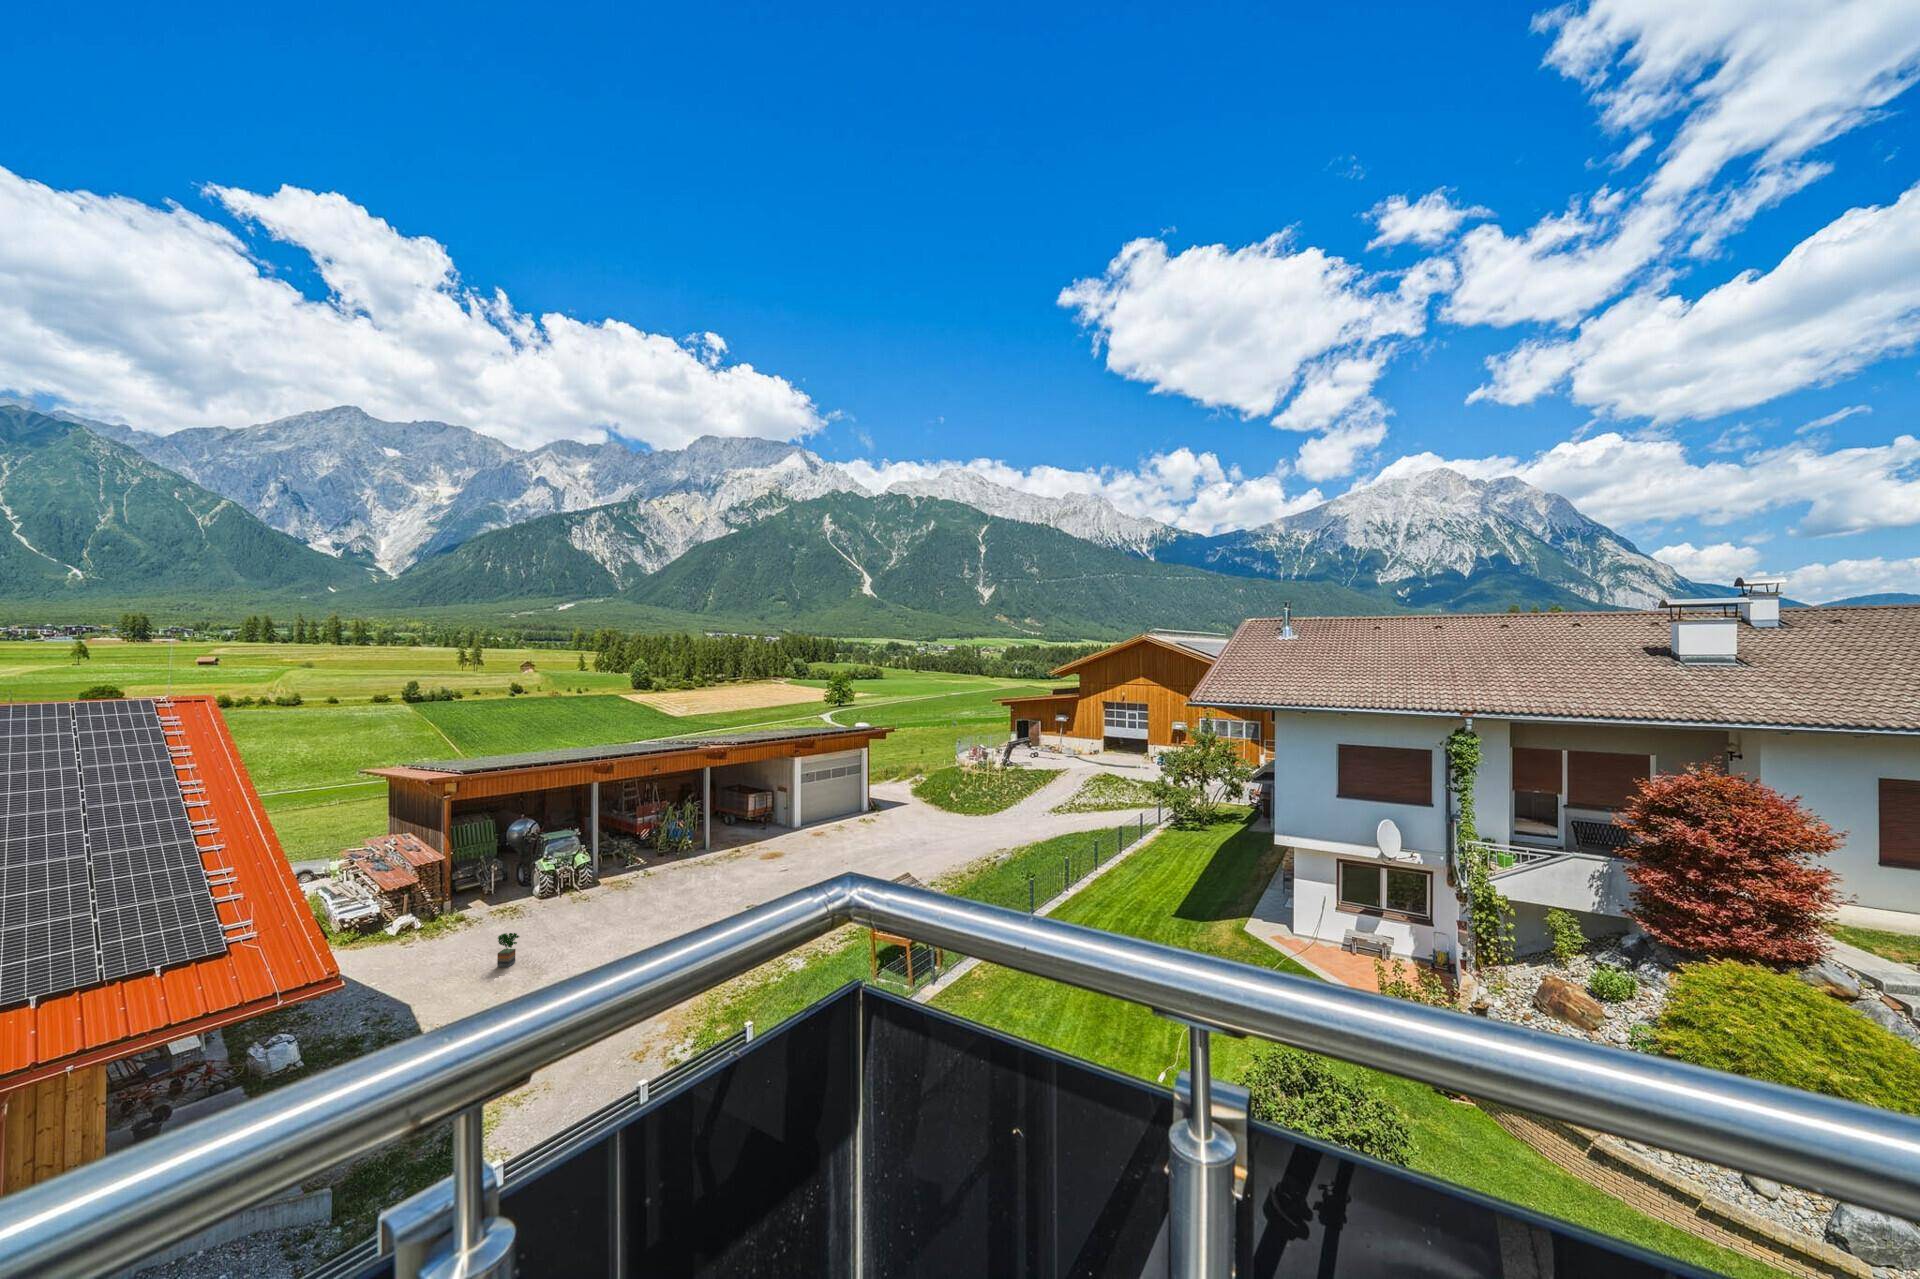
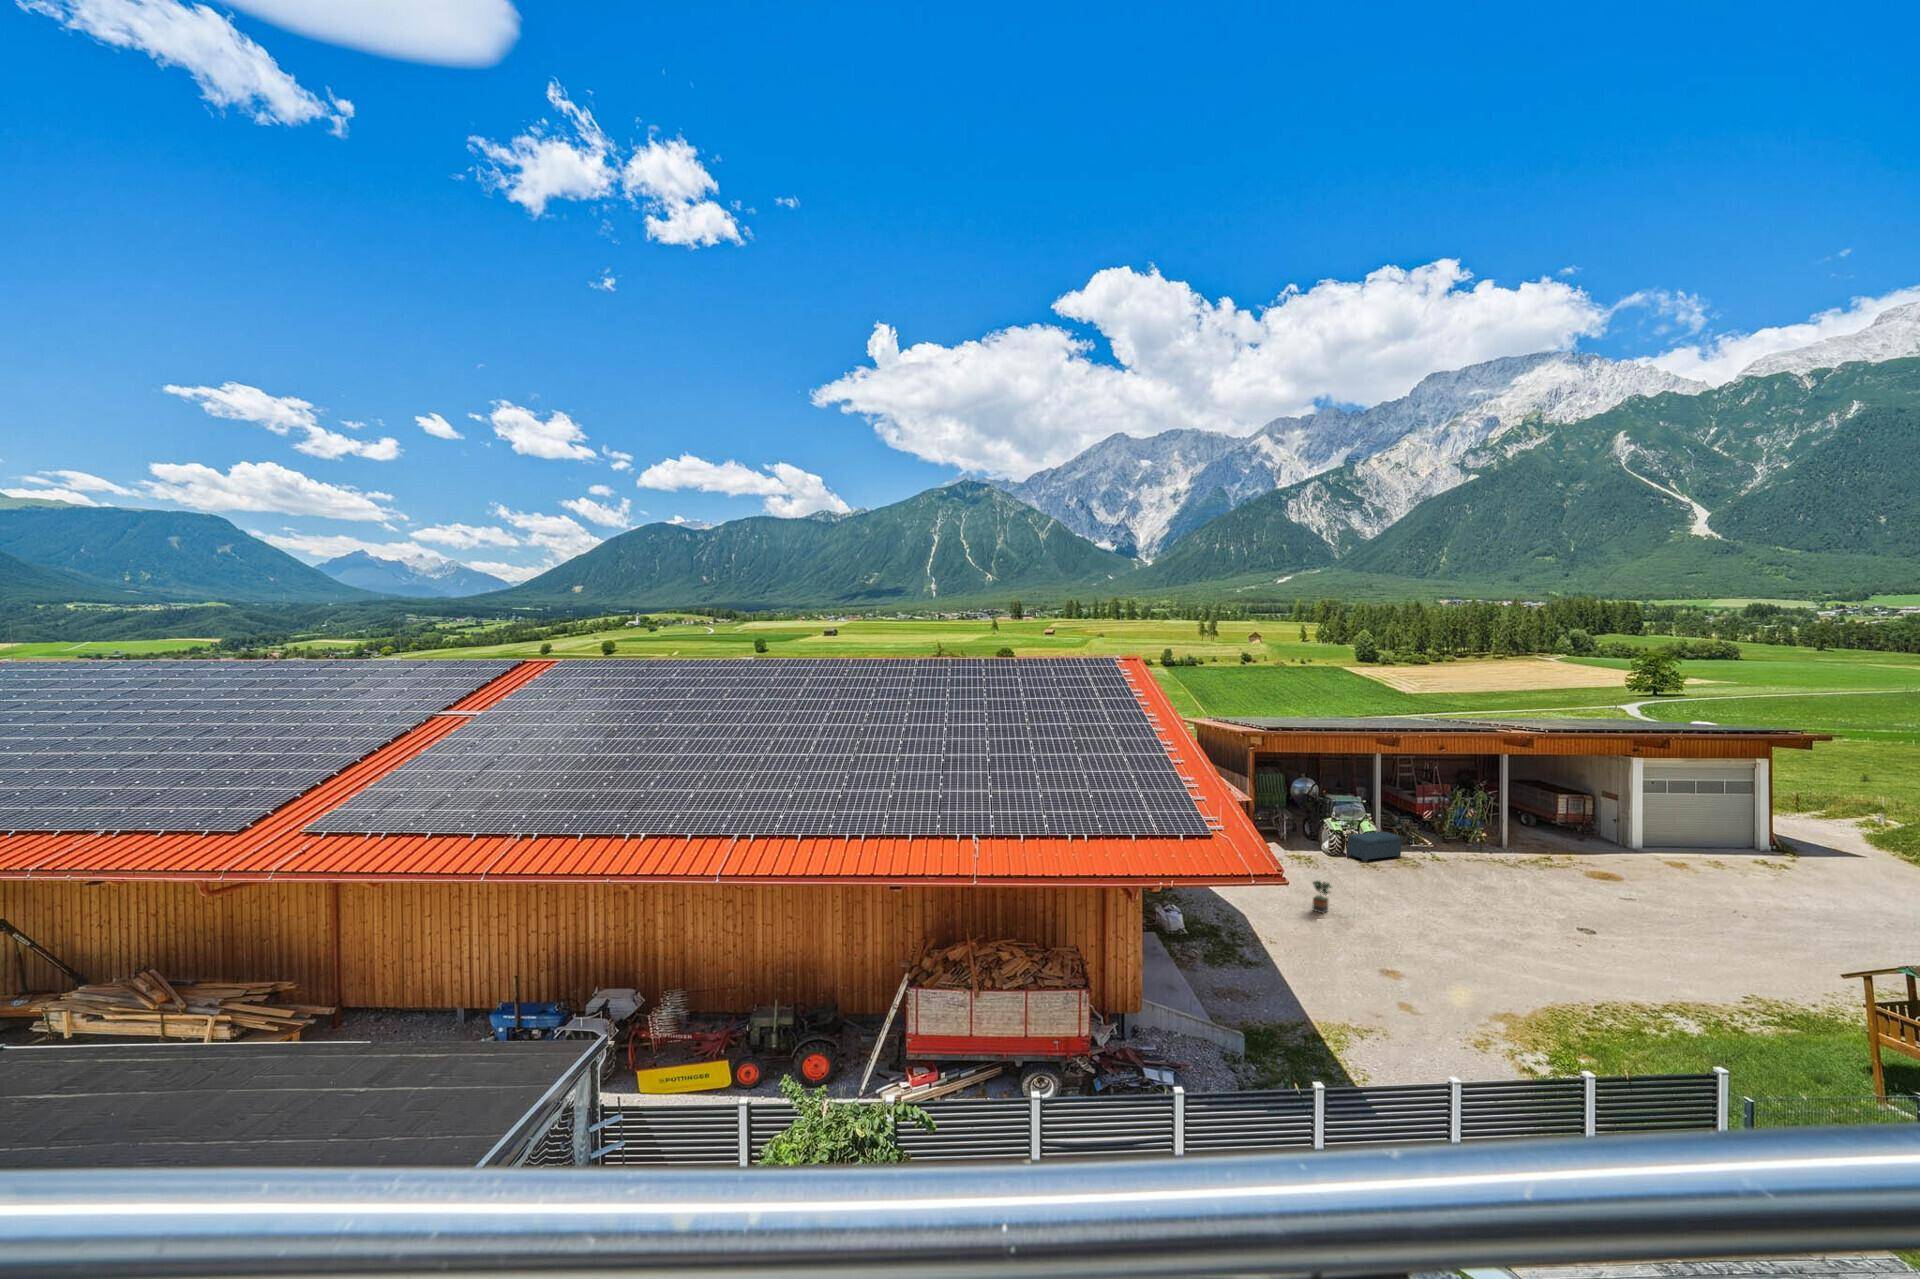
bench: none [558,860,611,896] -> present [1347,831,1401,863]

